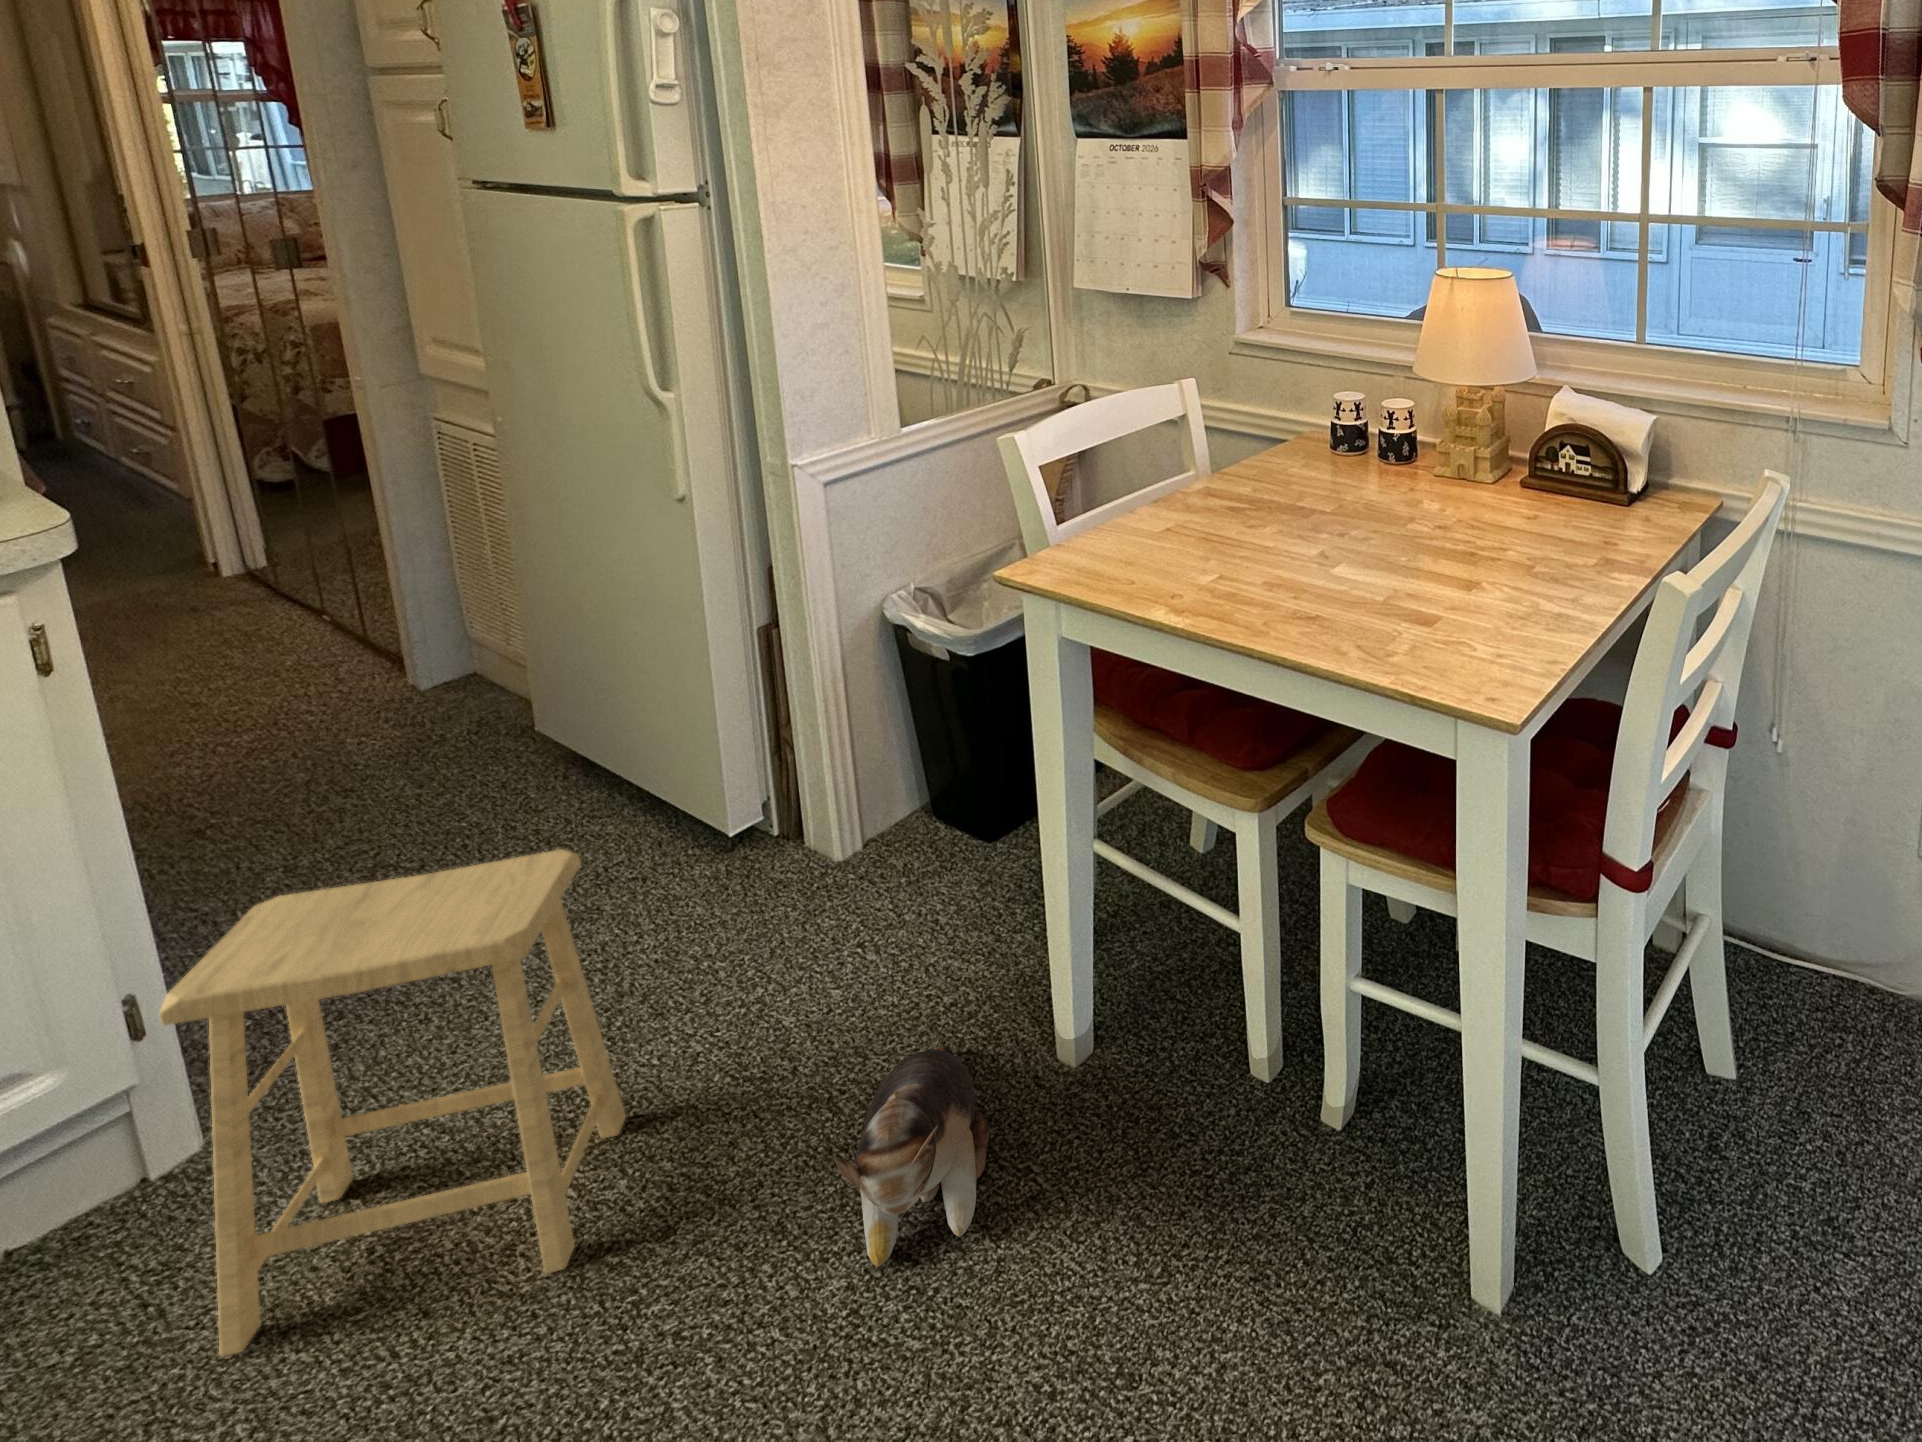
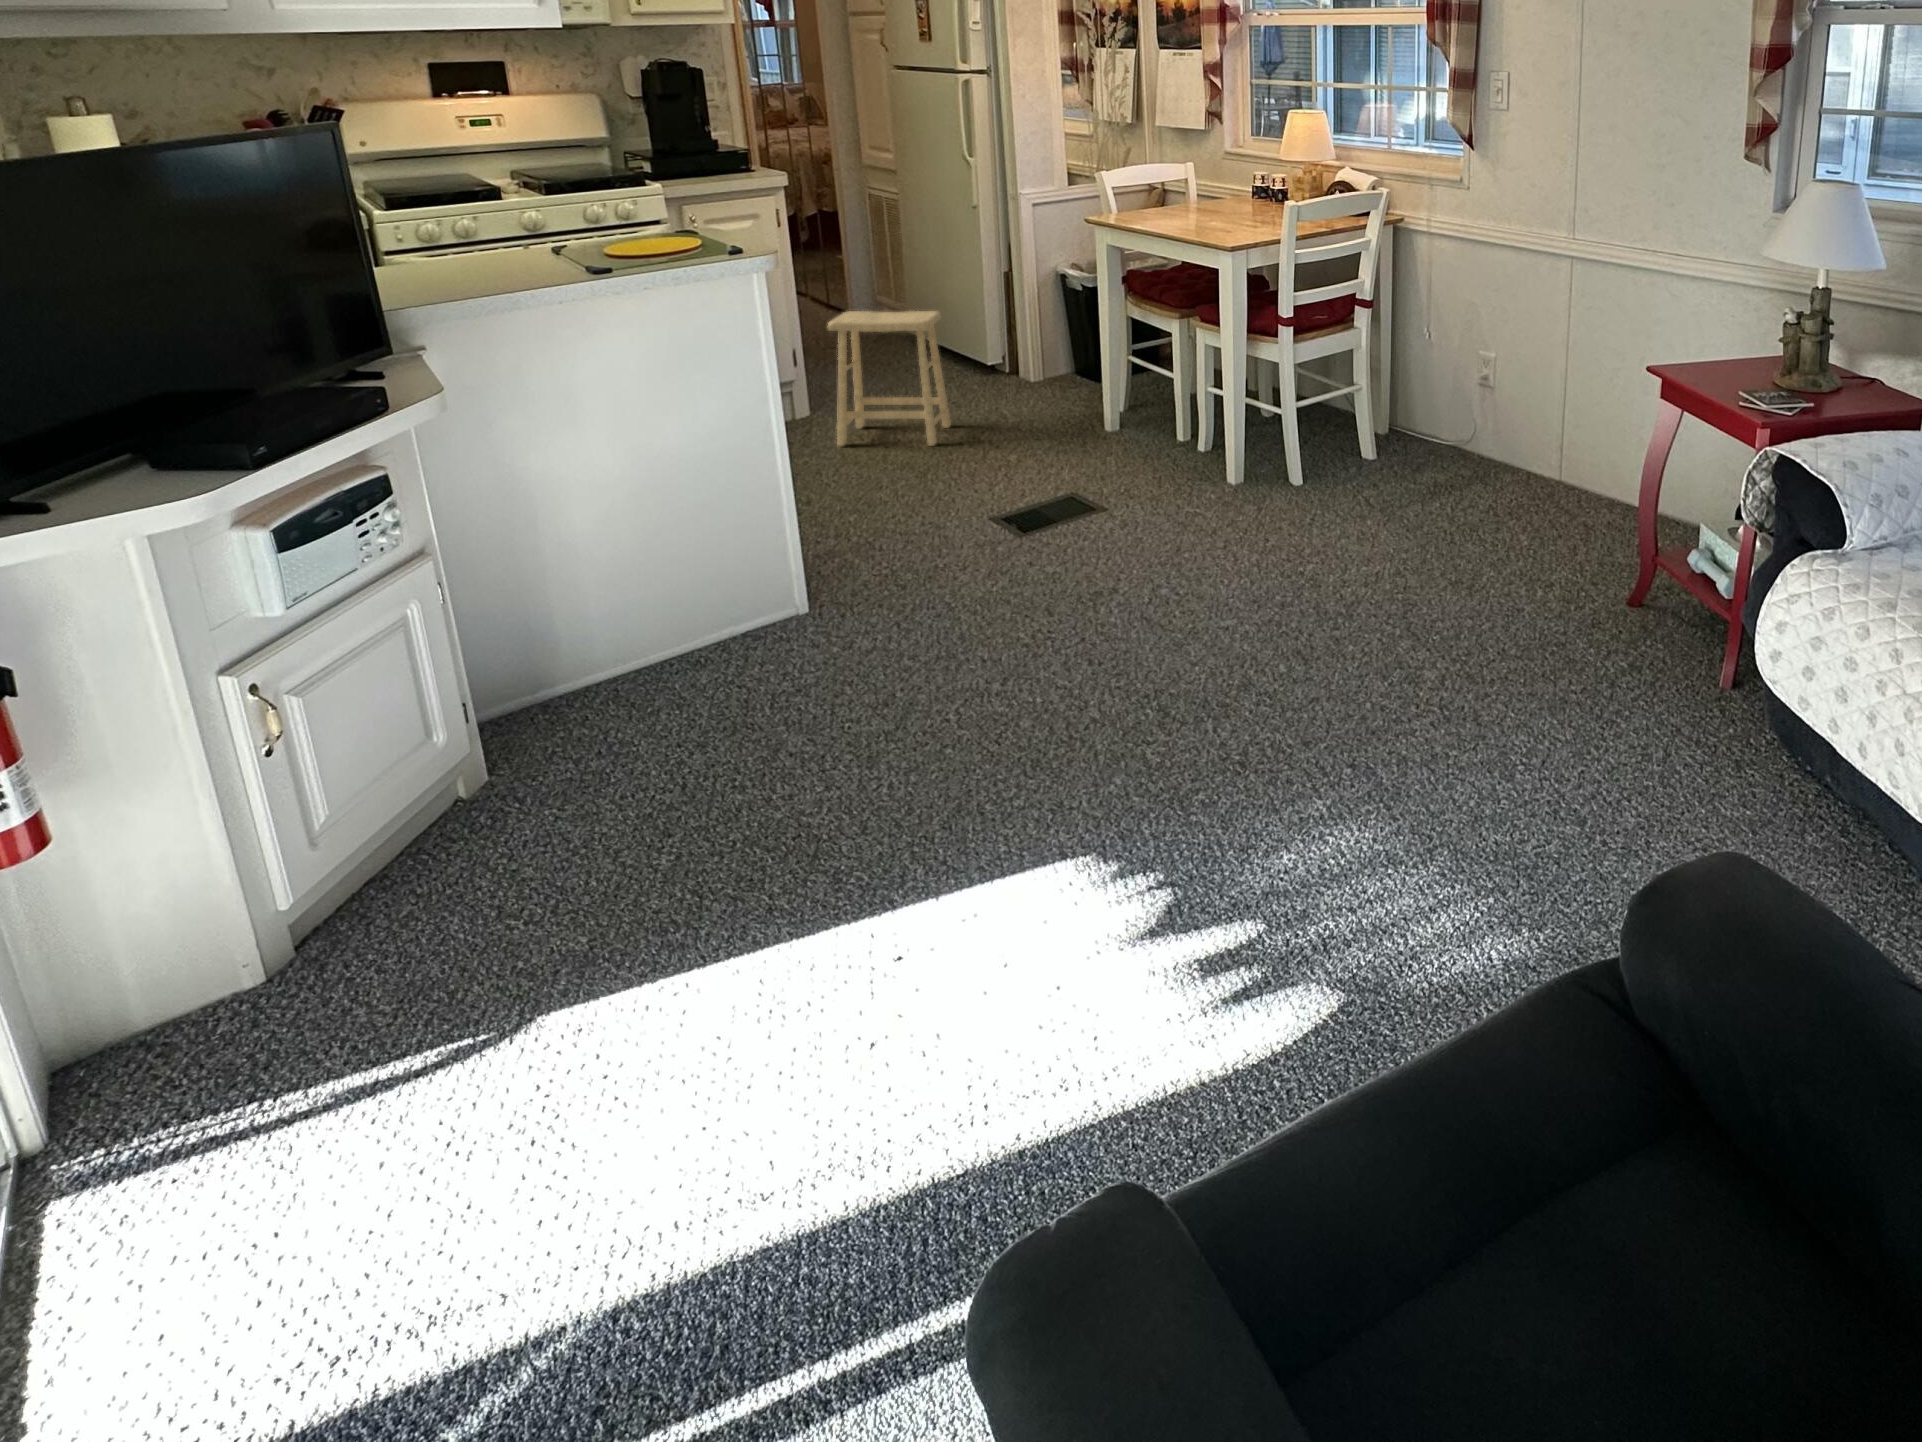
plush toy: present [834,1046,989,1267] -> none [1019,389,1076,455]

